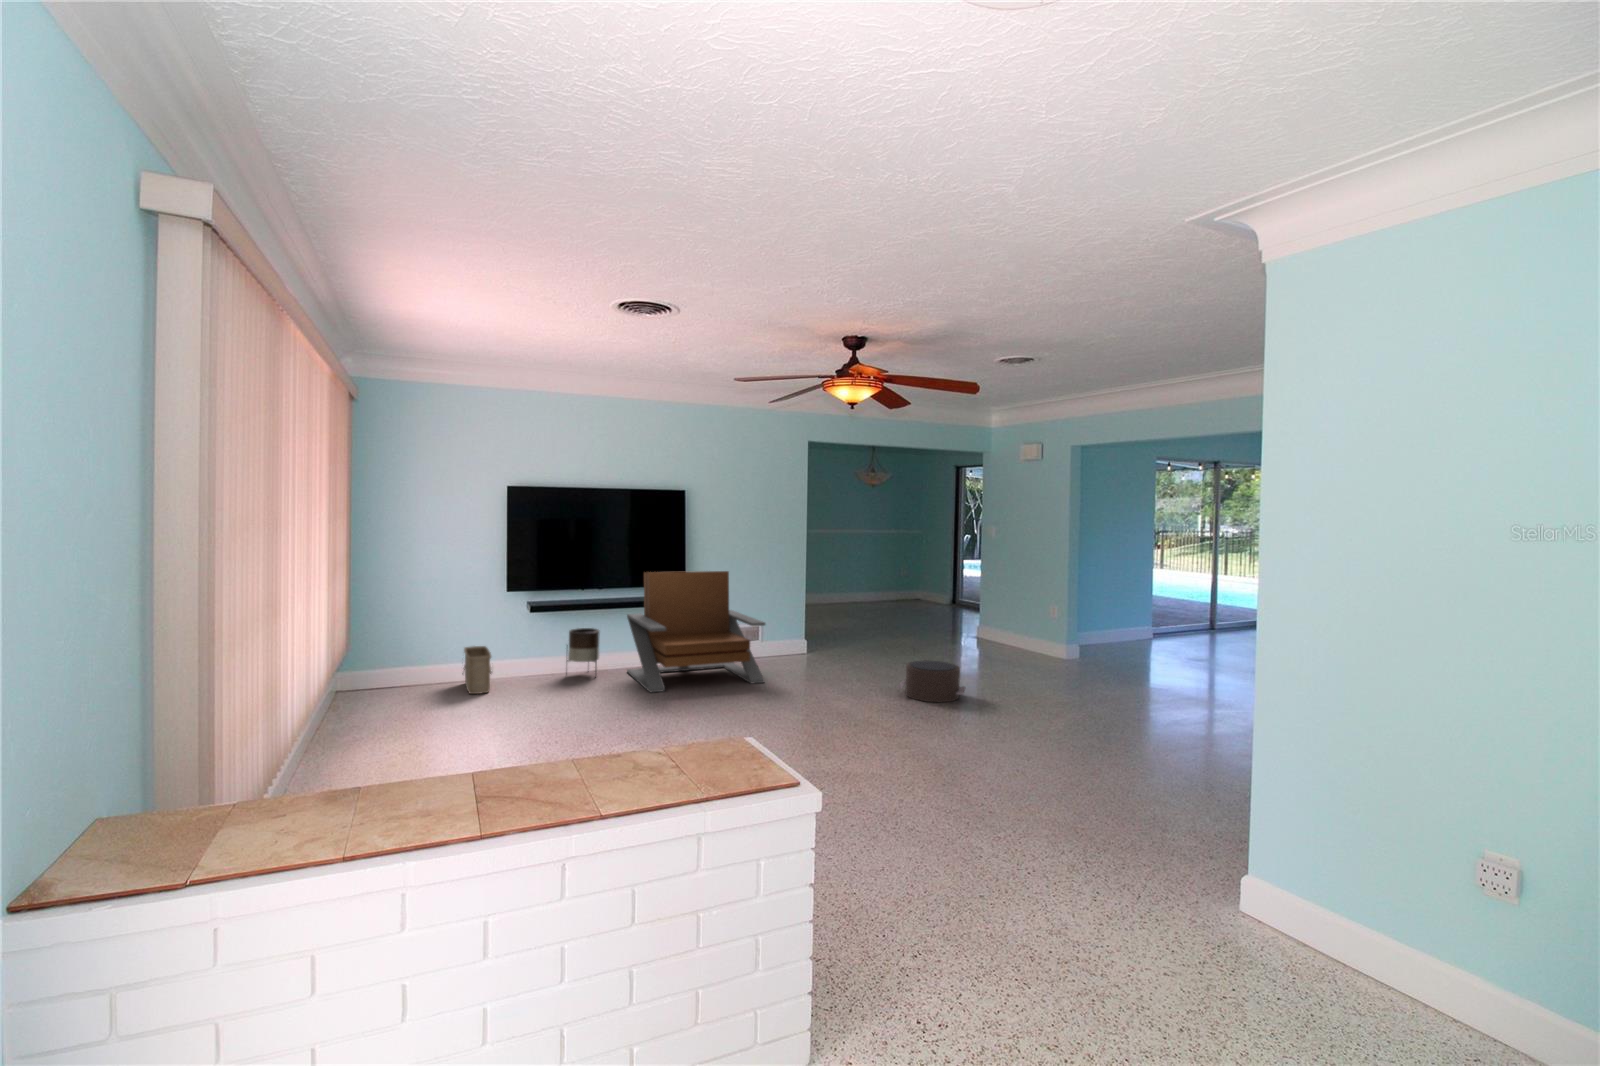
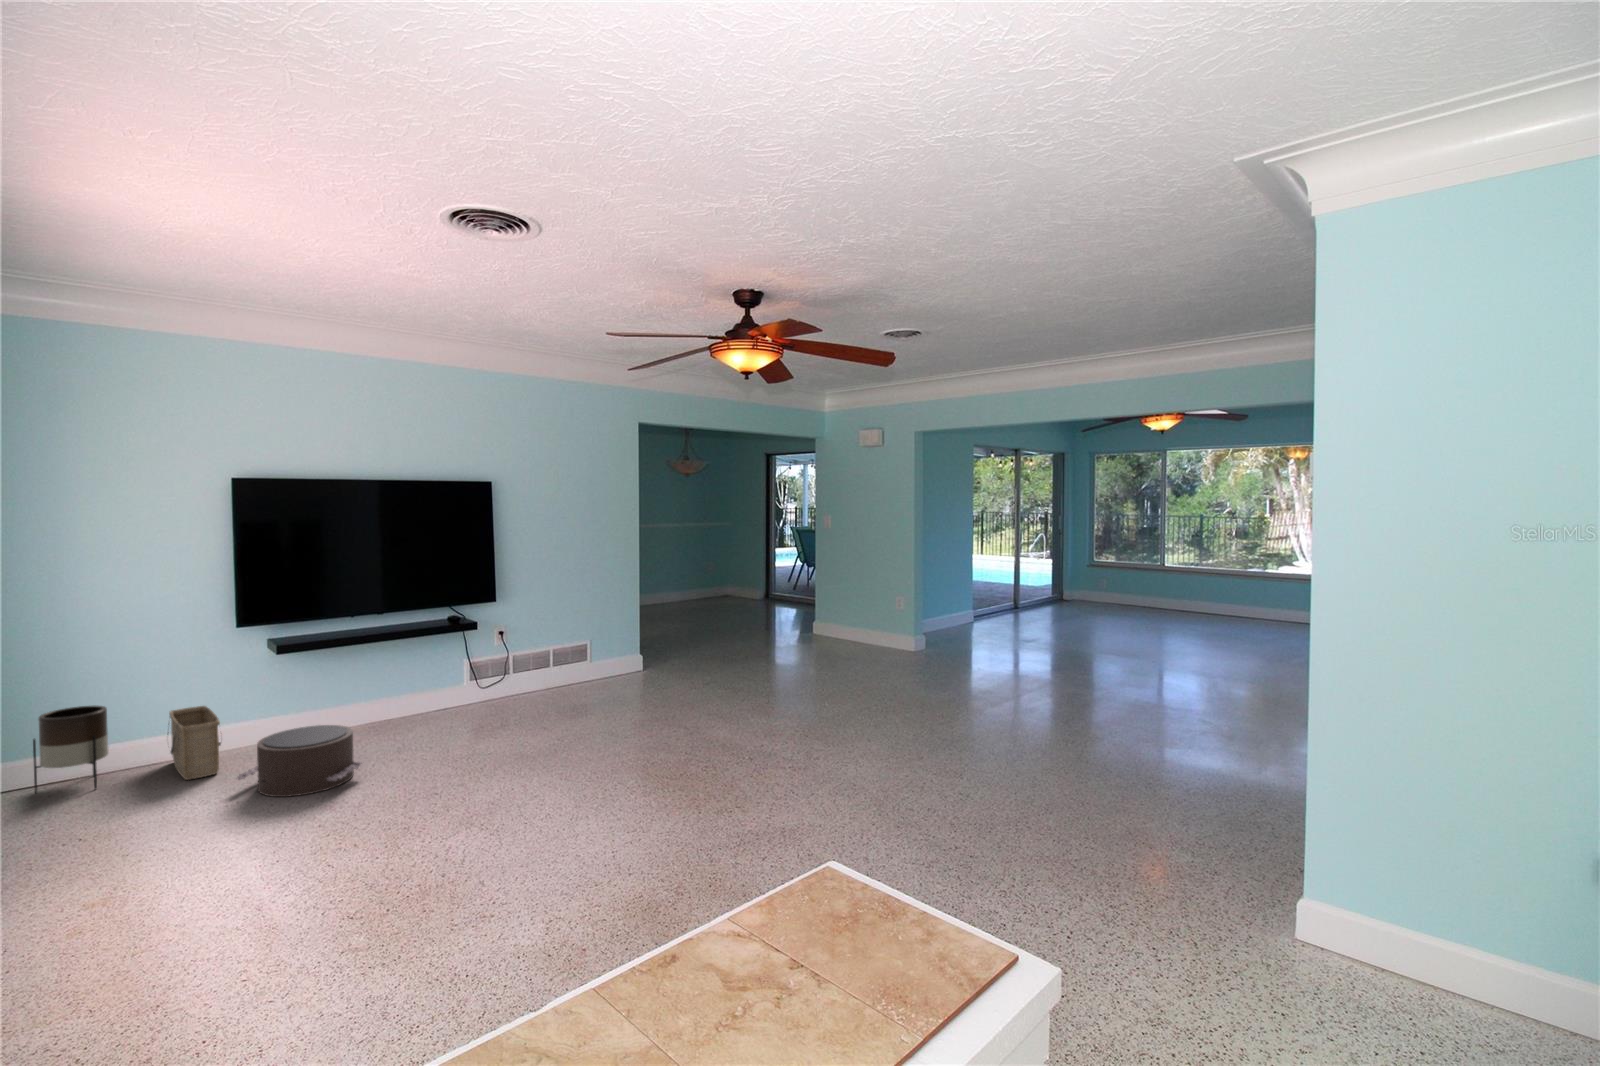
lounge chair: present [627,571,765,692] -> none [420,581,610,746]
planter: present [567,628,600,663] -> present [33,705,108,793]
pouf: present [897,661,966,702] -> present [237,725,361,797]

